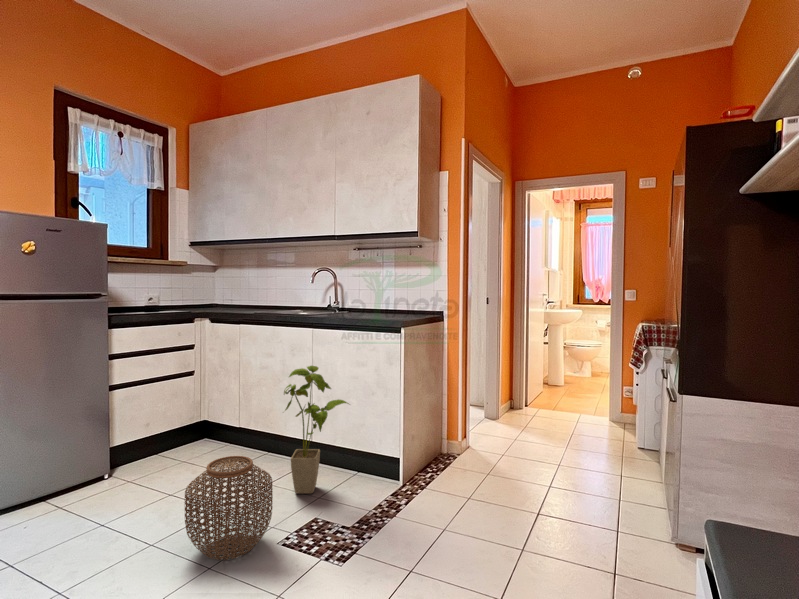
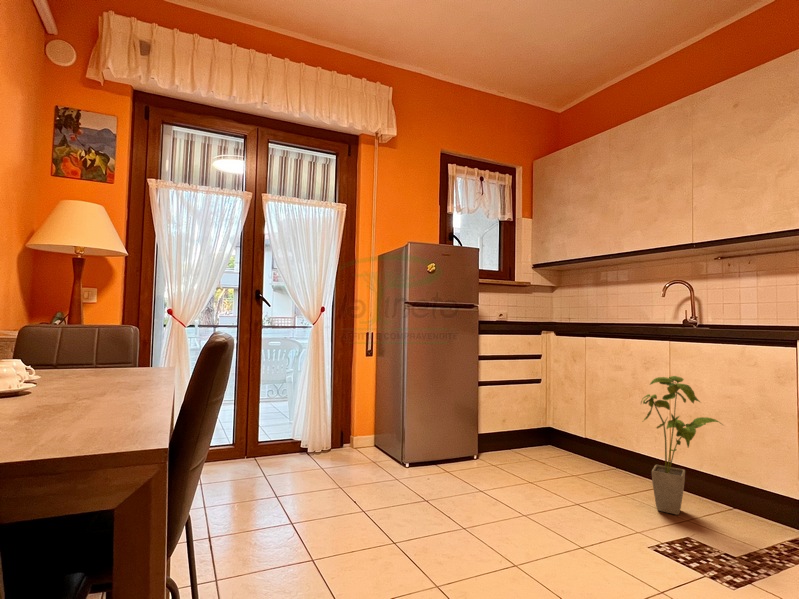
woven basket: present [185,456,273,560] -> none [557,449,642,546]

